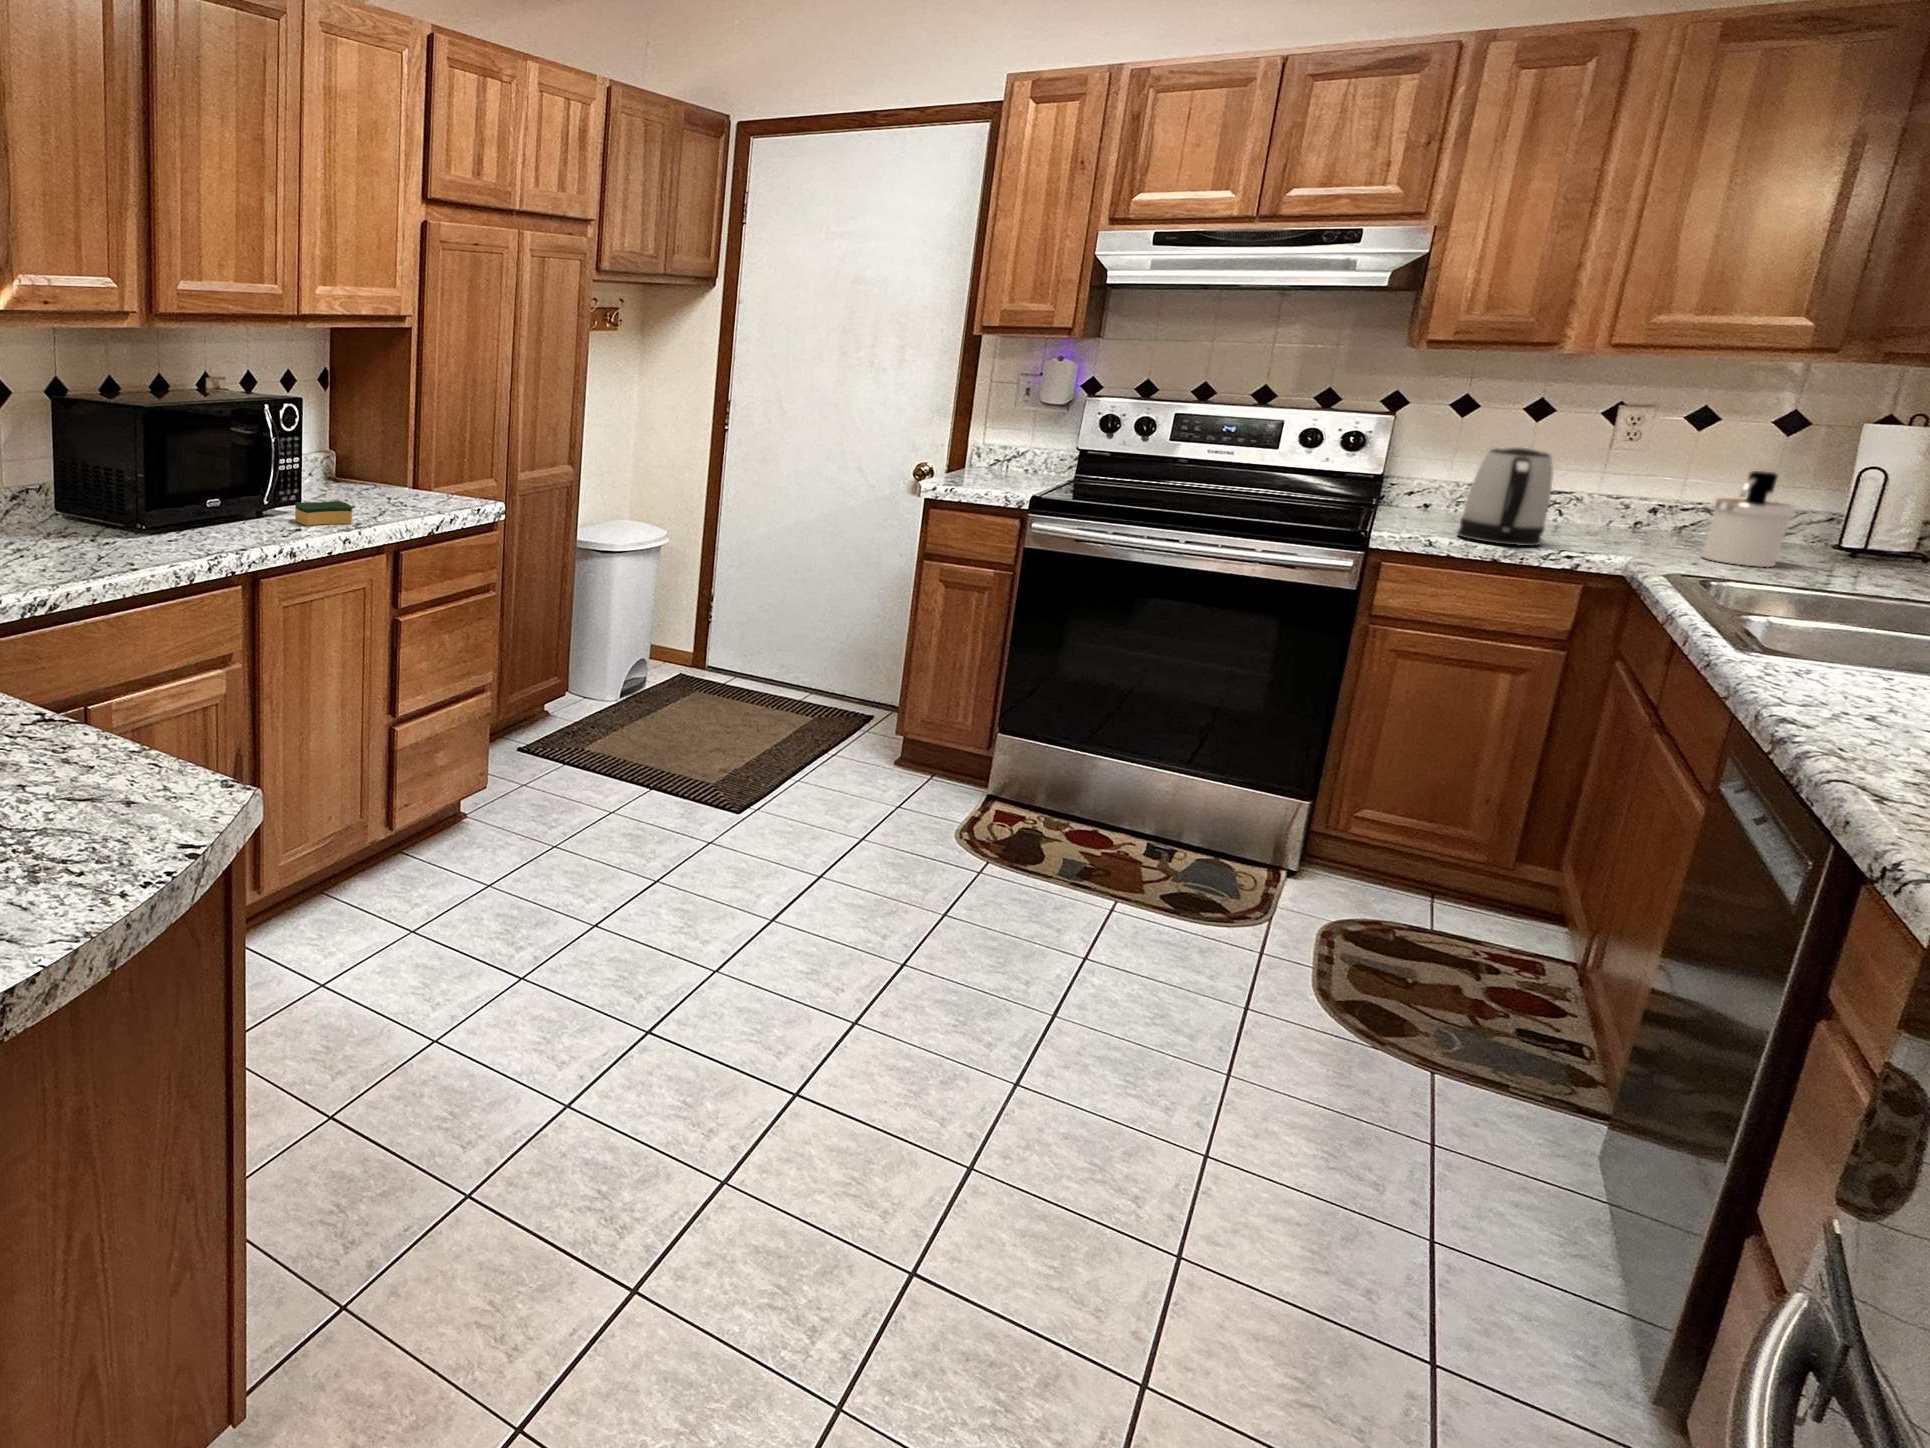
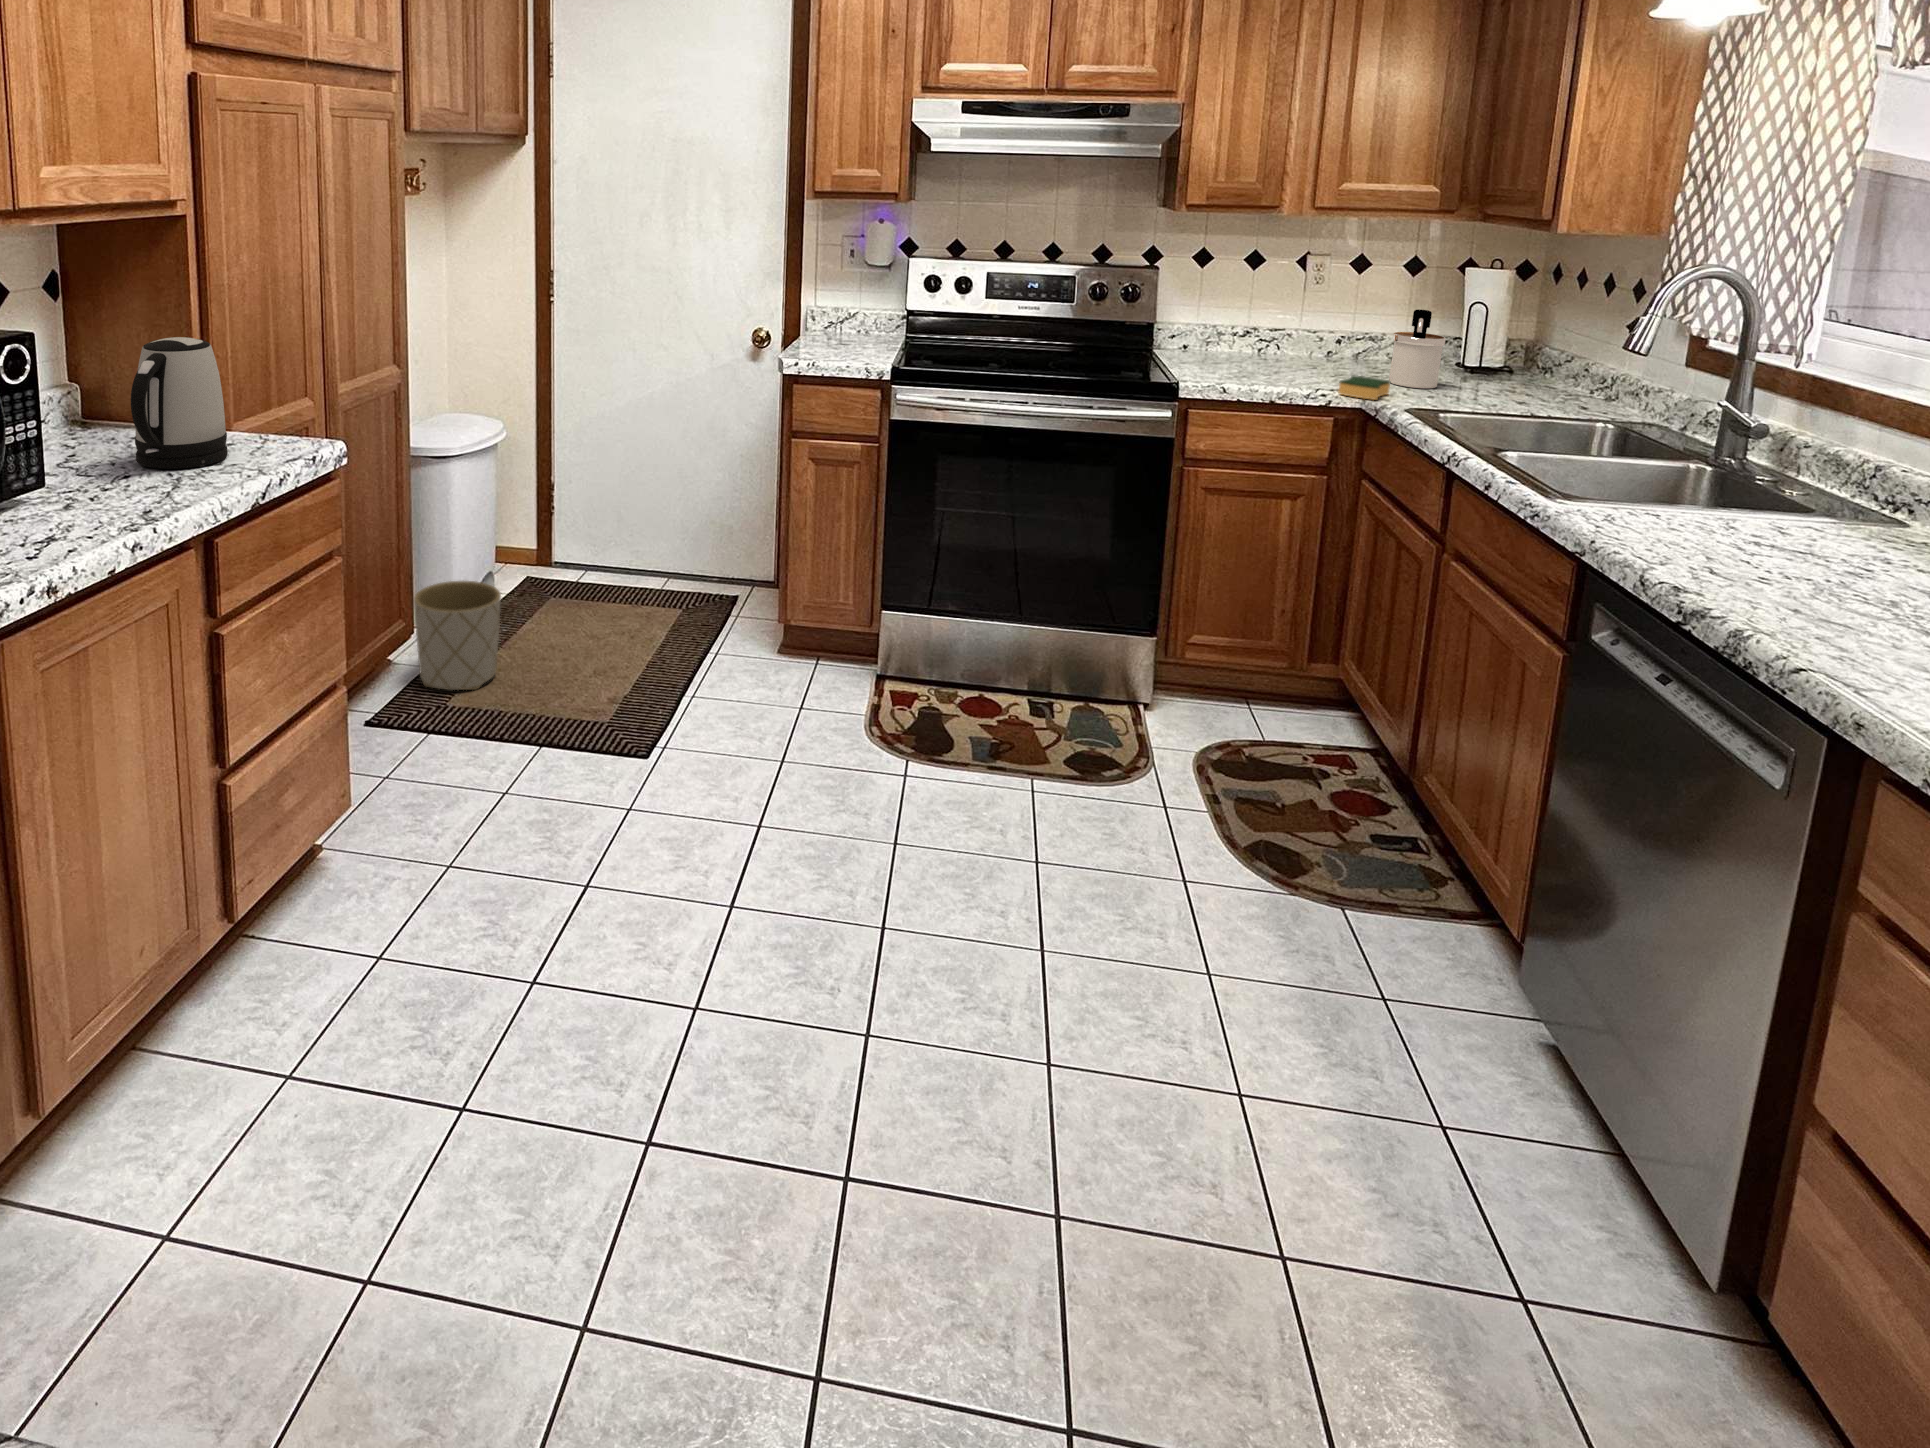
kettle: present [1458,447,1553,546] -> present [131,337,228,469]
sponge: present [295,501,352,526] -> present [1338,376,1390,400]
planter: none [572,653,643,742] -> present [414,581,501,690]

